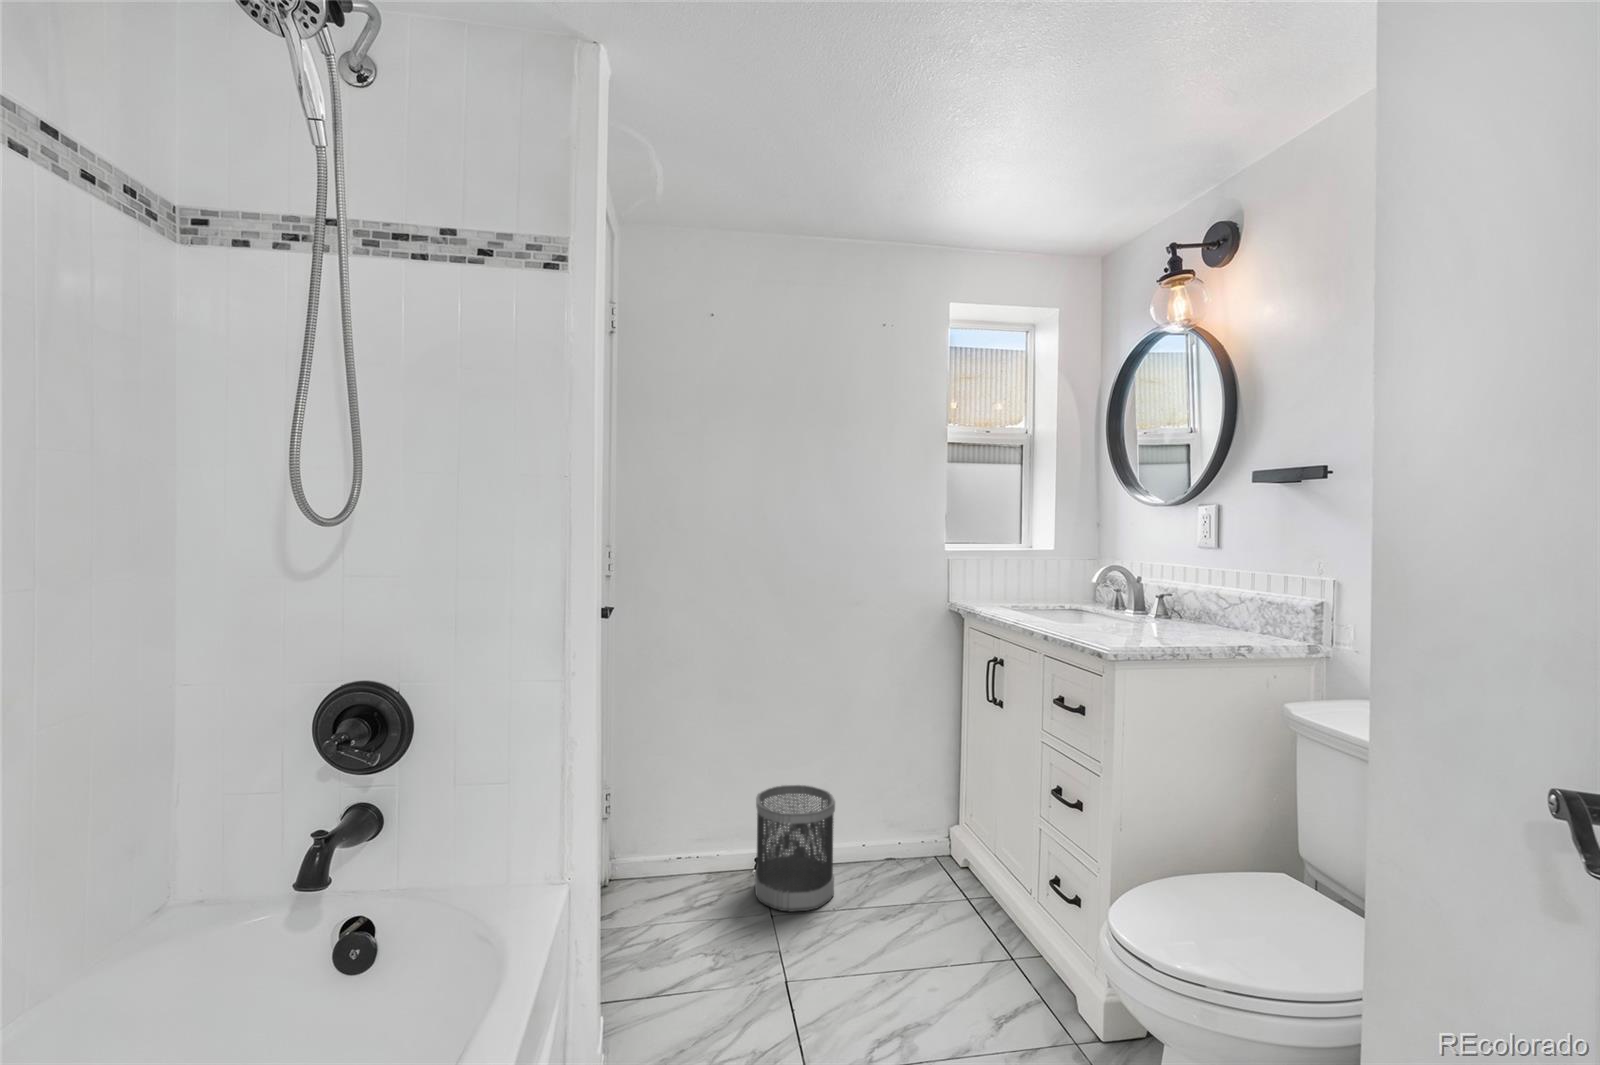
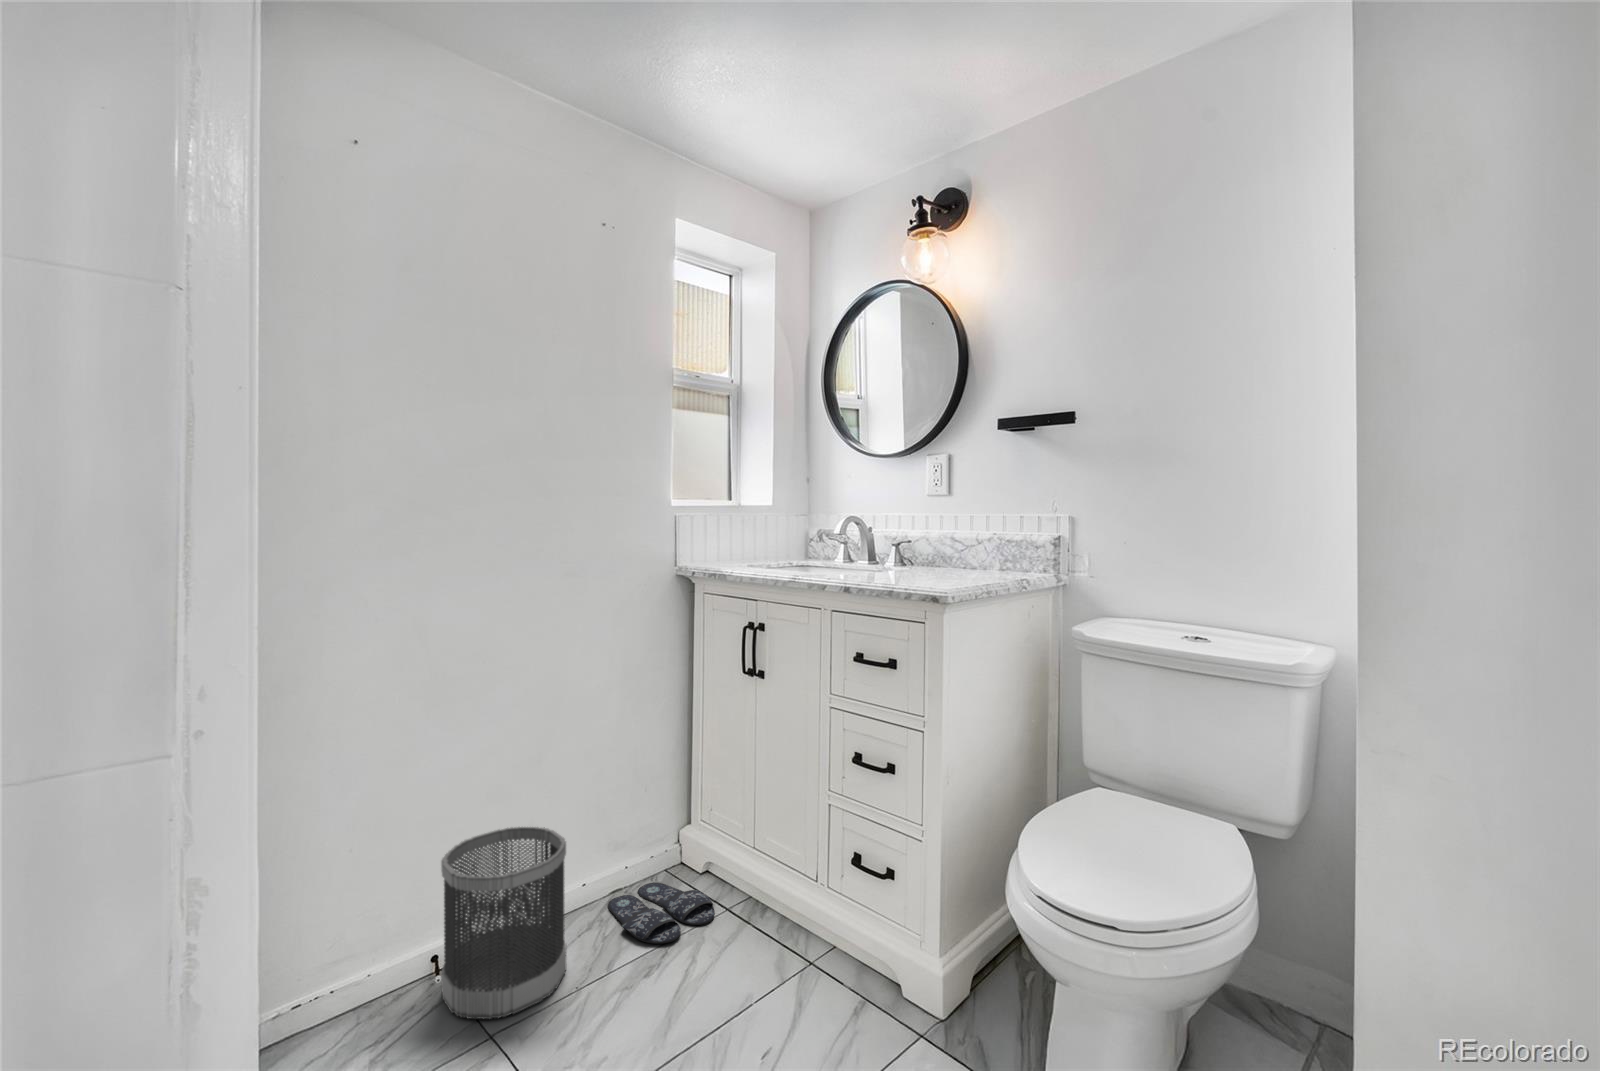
slippers: none [879,860,957,905] -> present [608,882,714,943]

